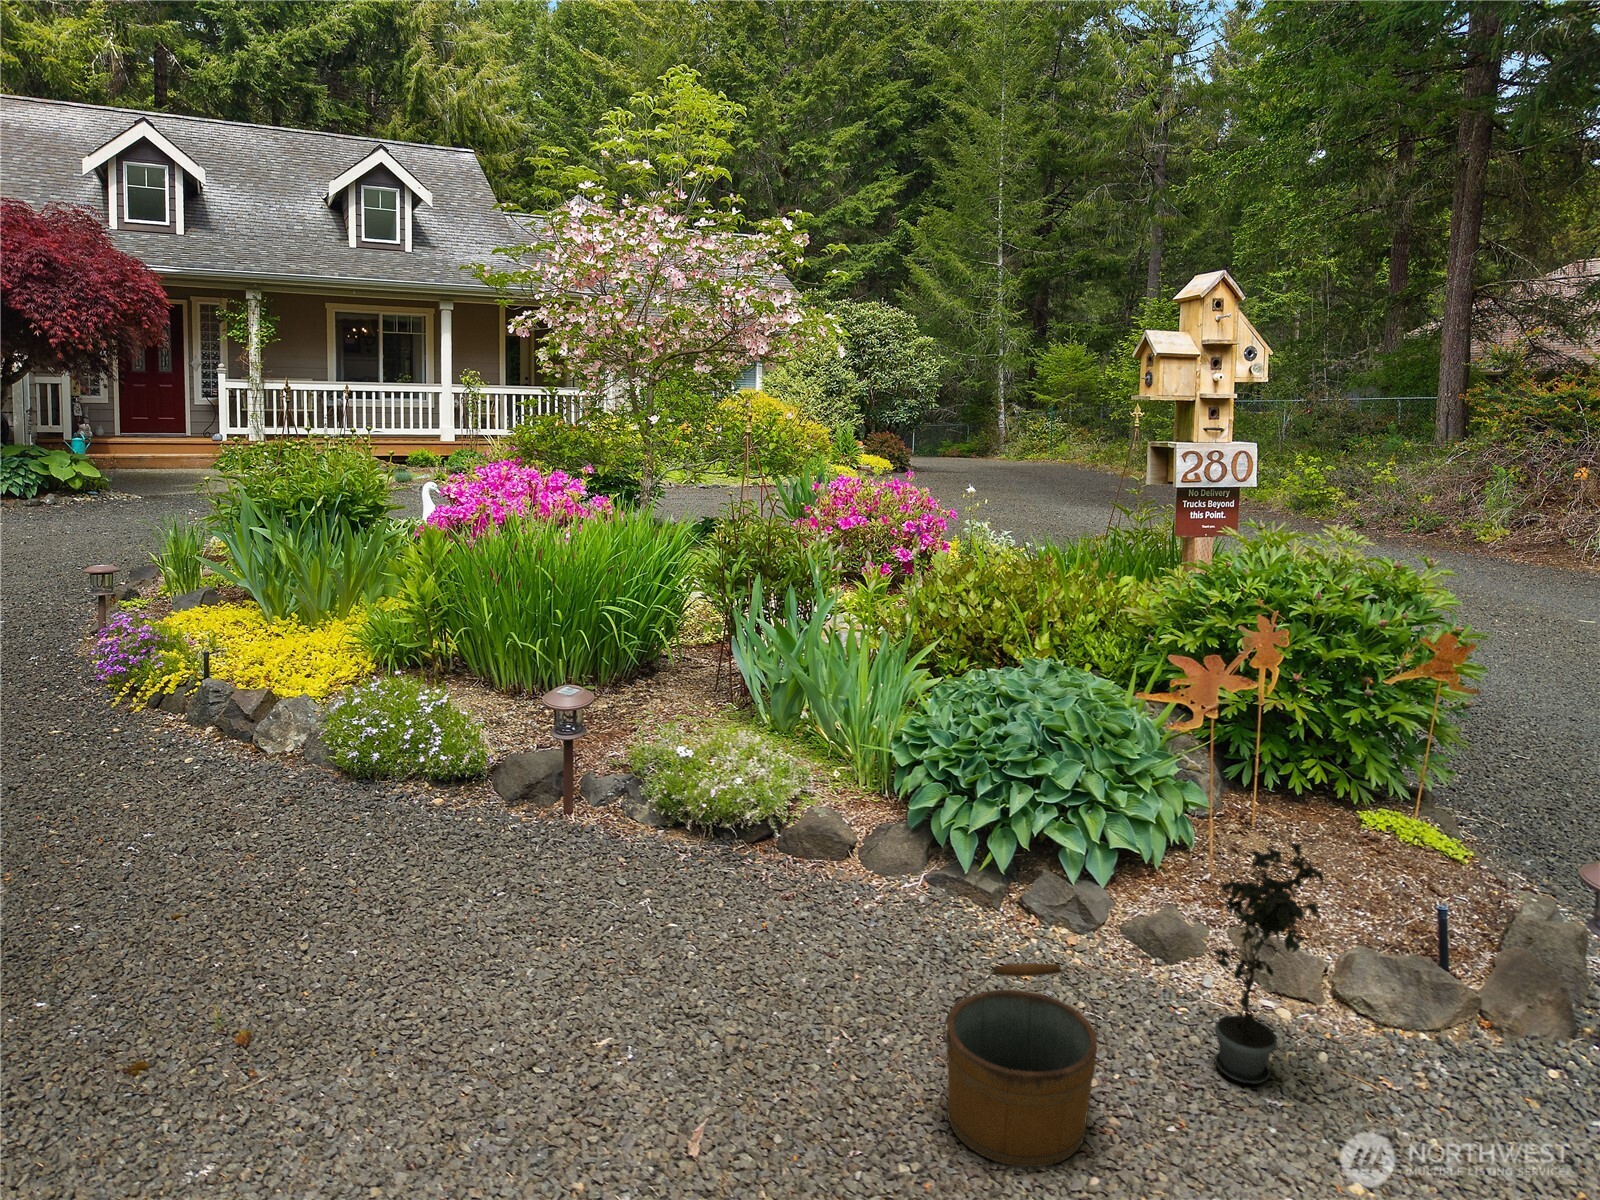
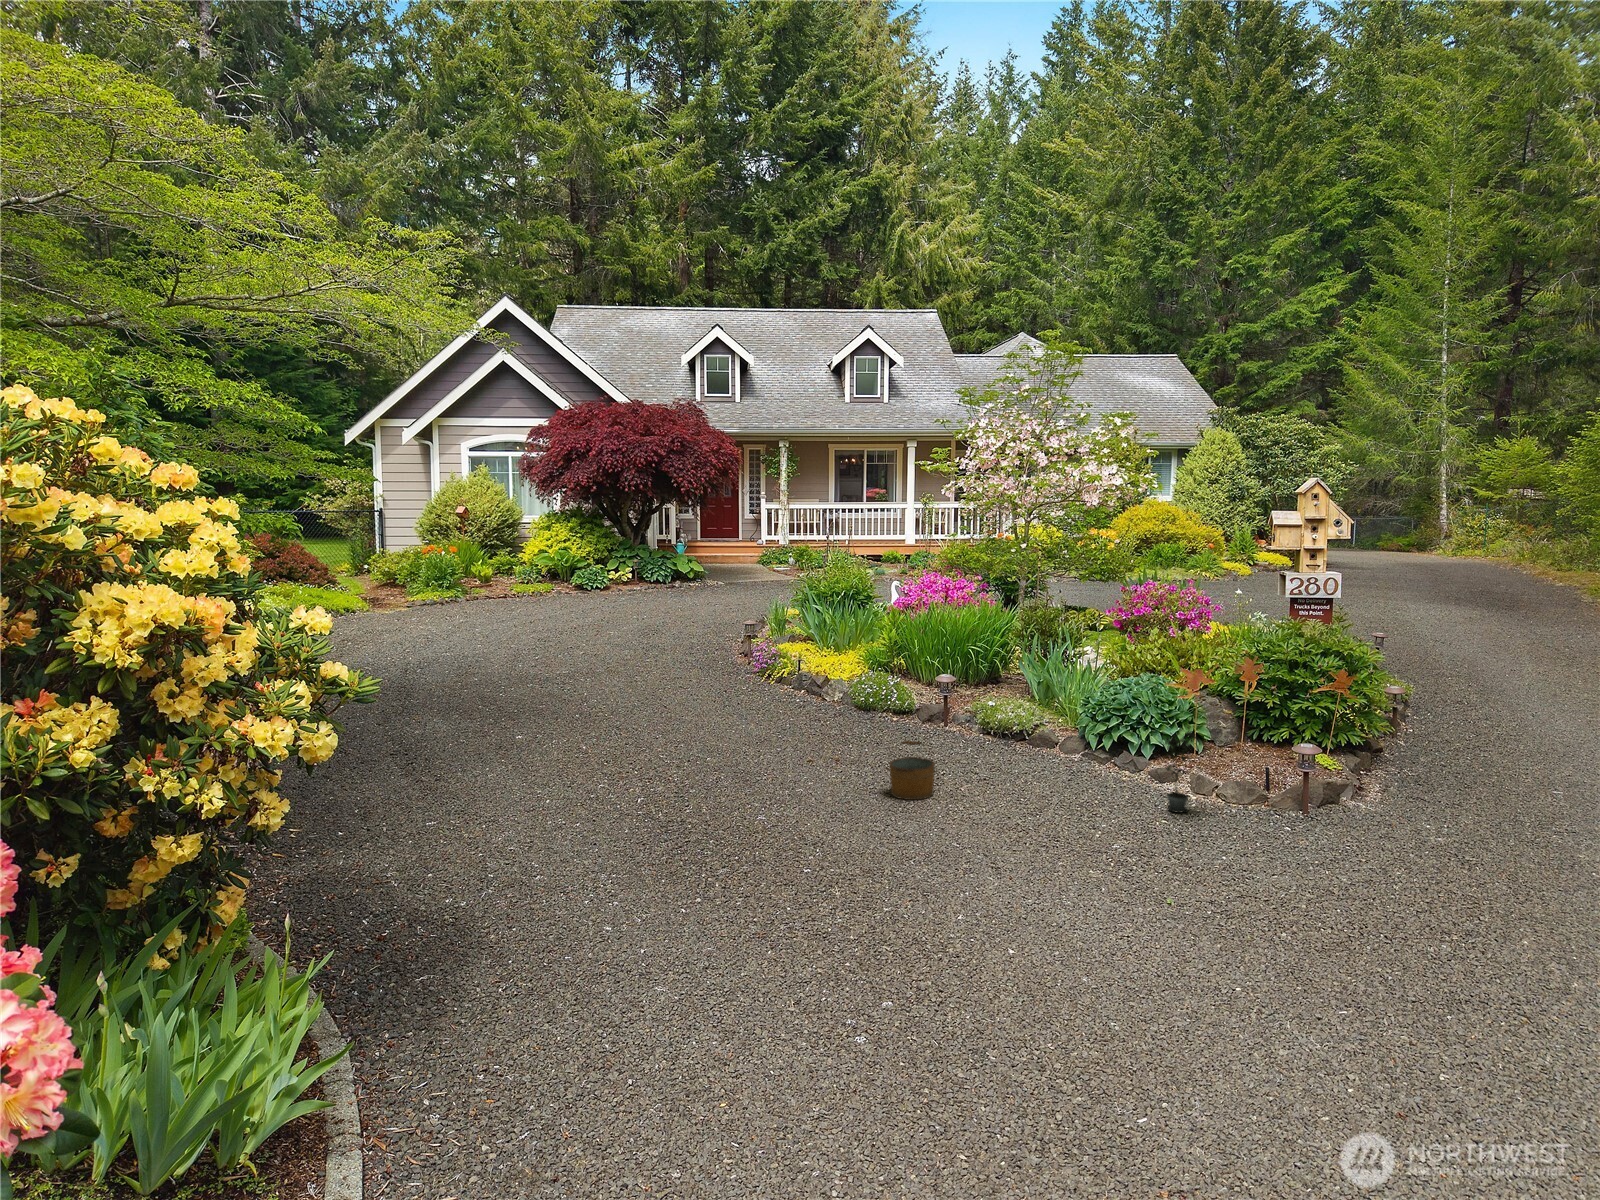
bucket: present [943,963,1098,1167] -> present [889,741,935,800]

